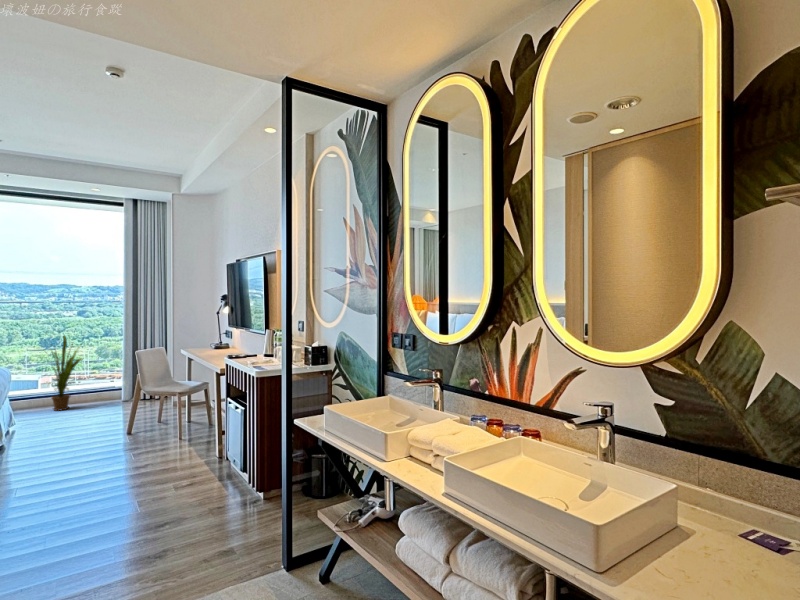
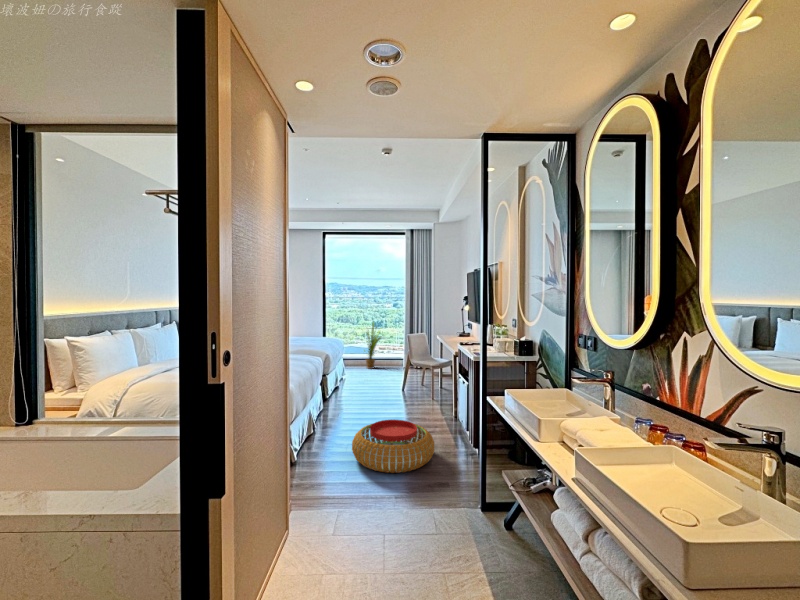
pouf: none [60,478,205,567] -> present [352,420,434,473]

